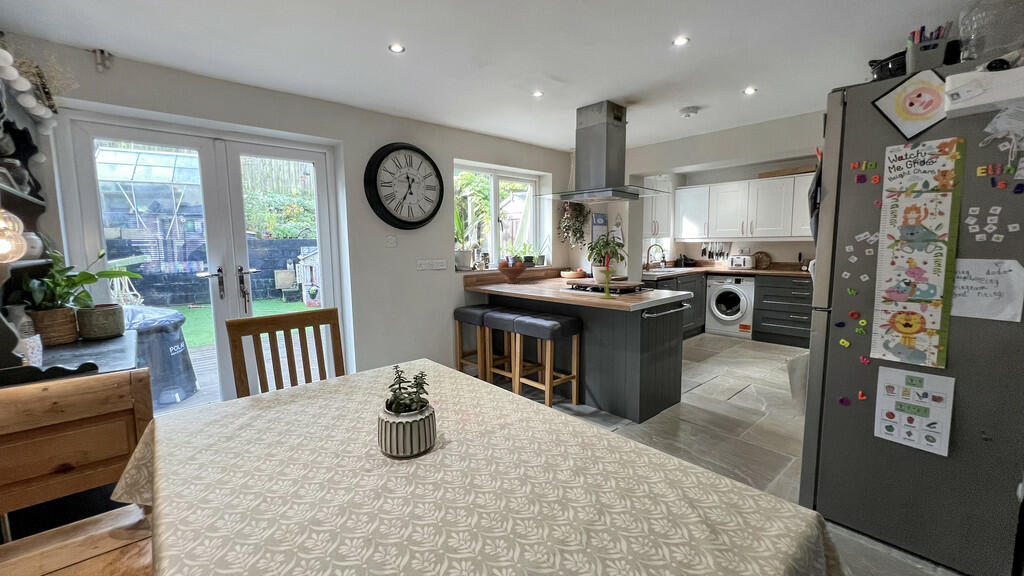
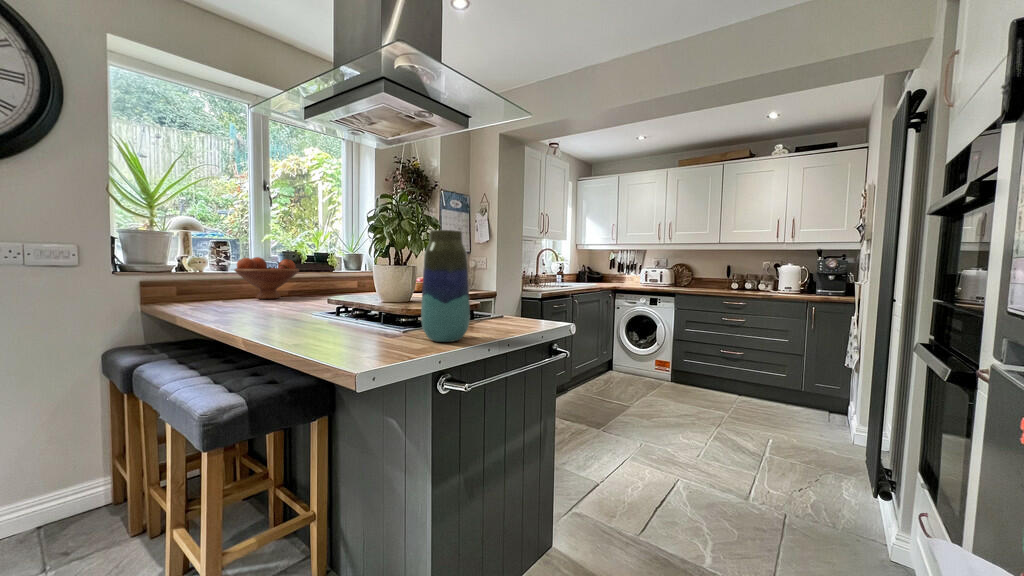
vase: none [631,253,651,298] -> present [421,230,470,342]
candle: present [599,254,616,299] -> none [340,227,387,342]

